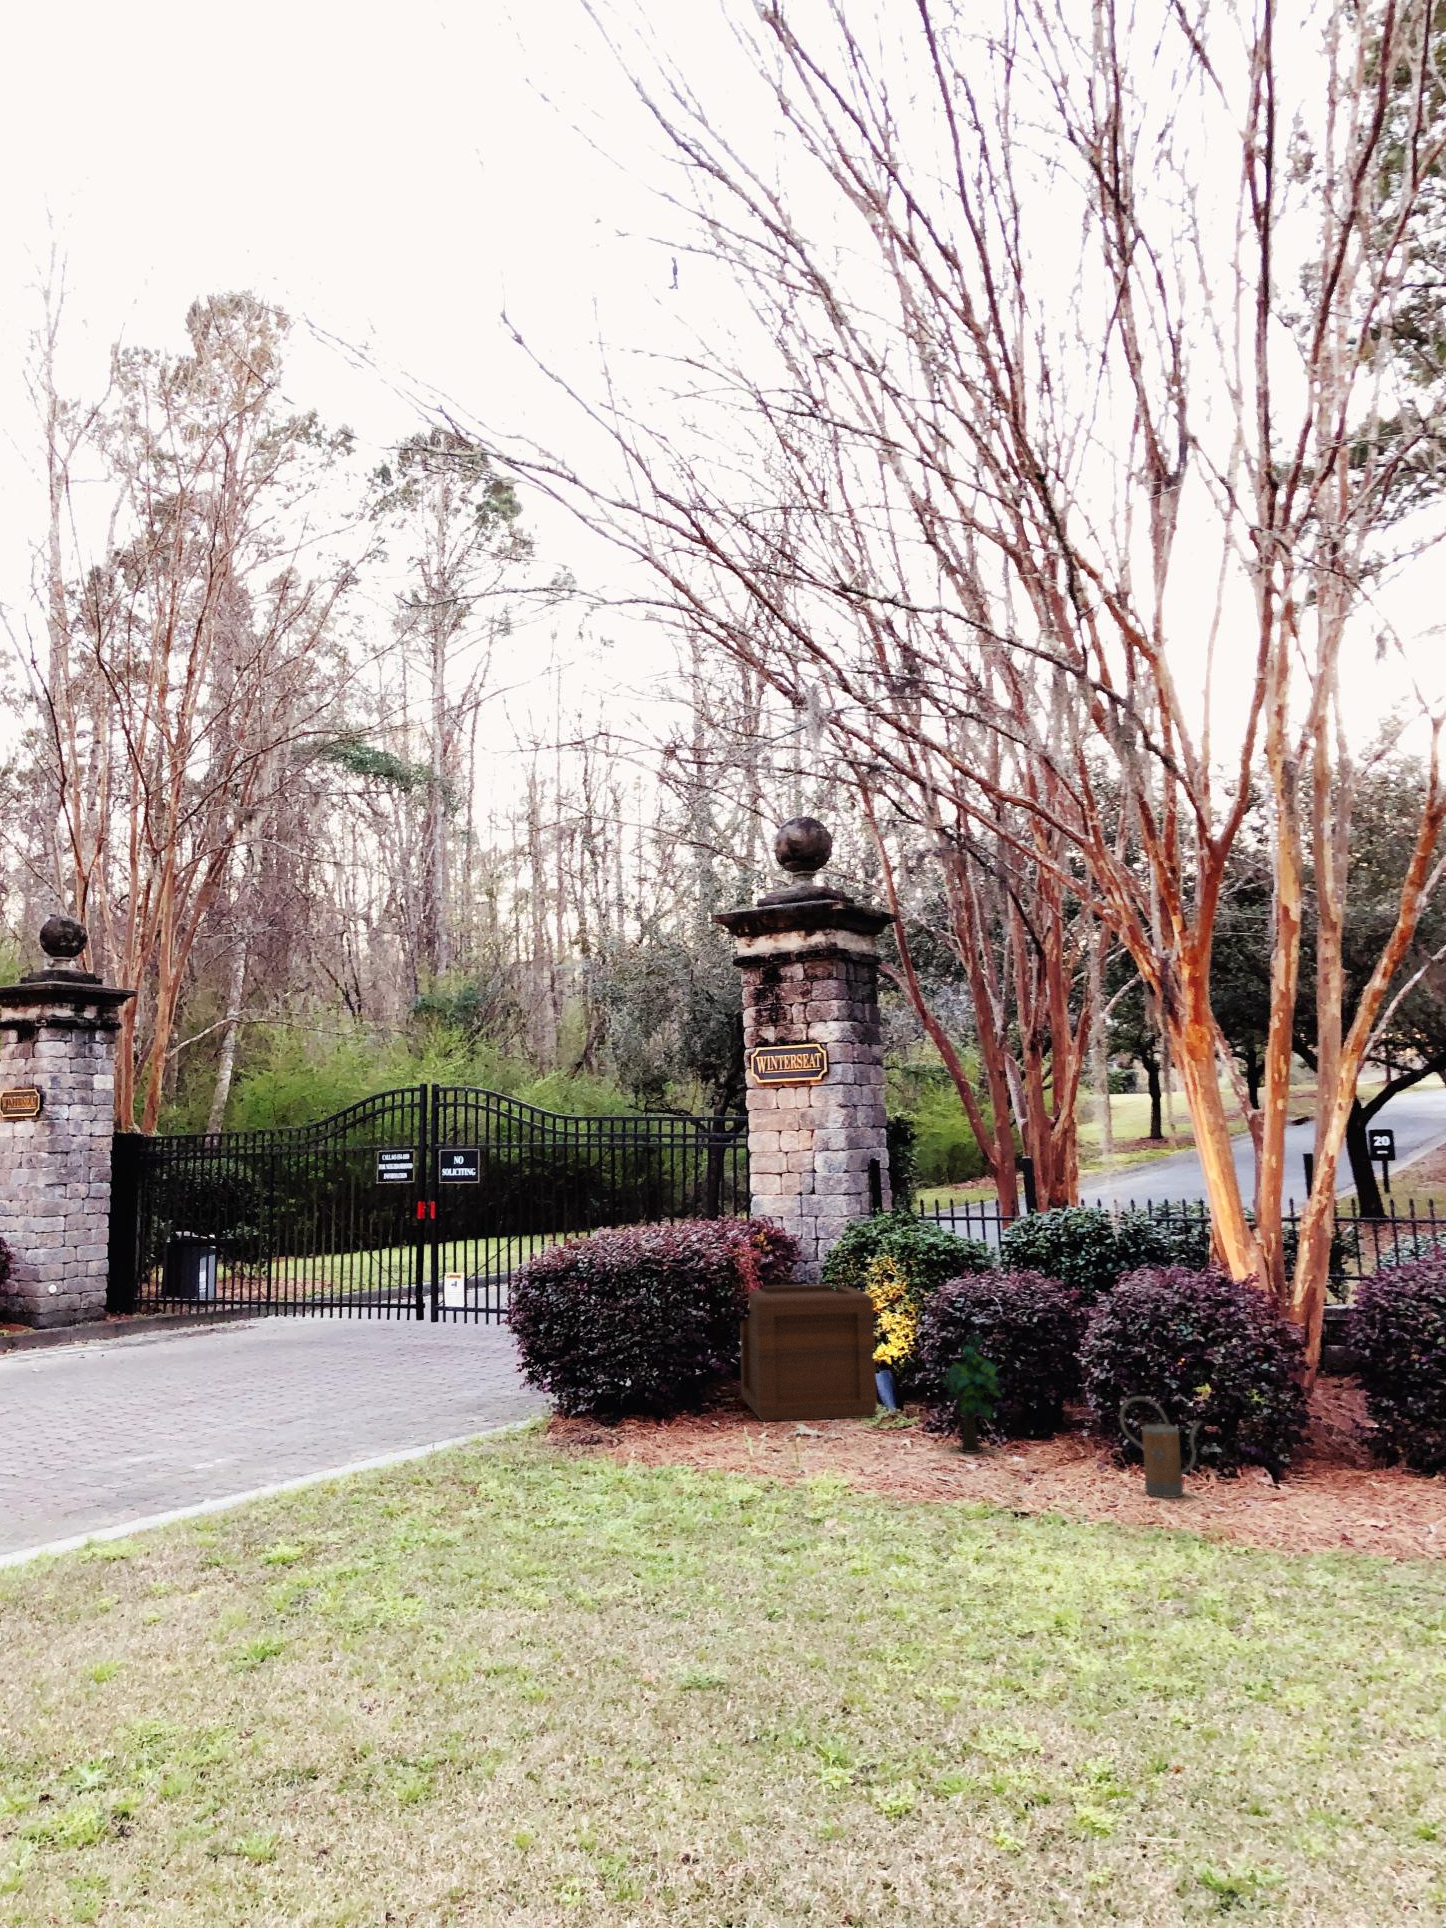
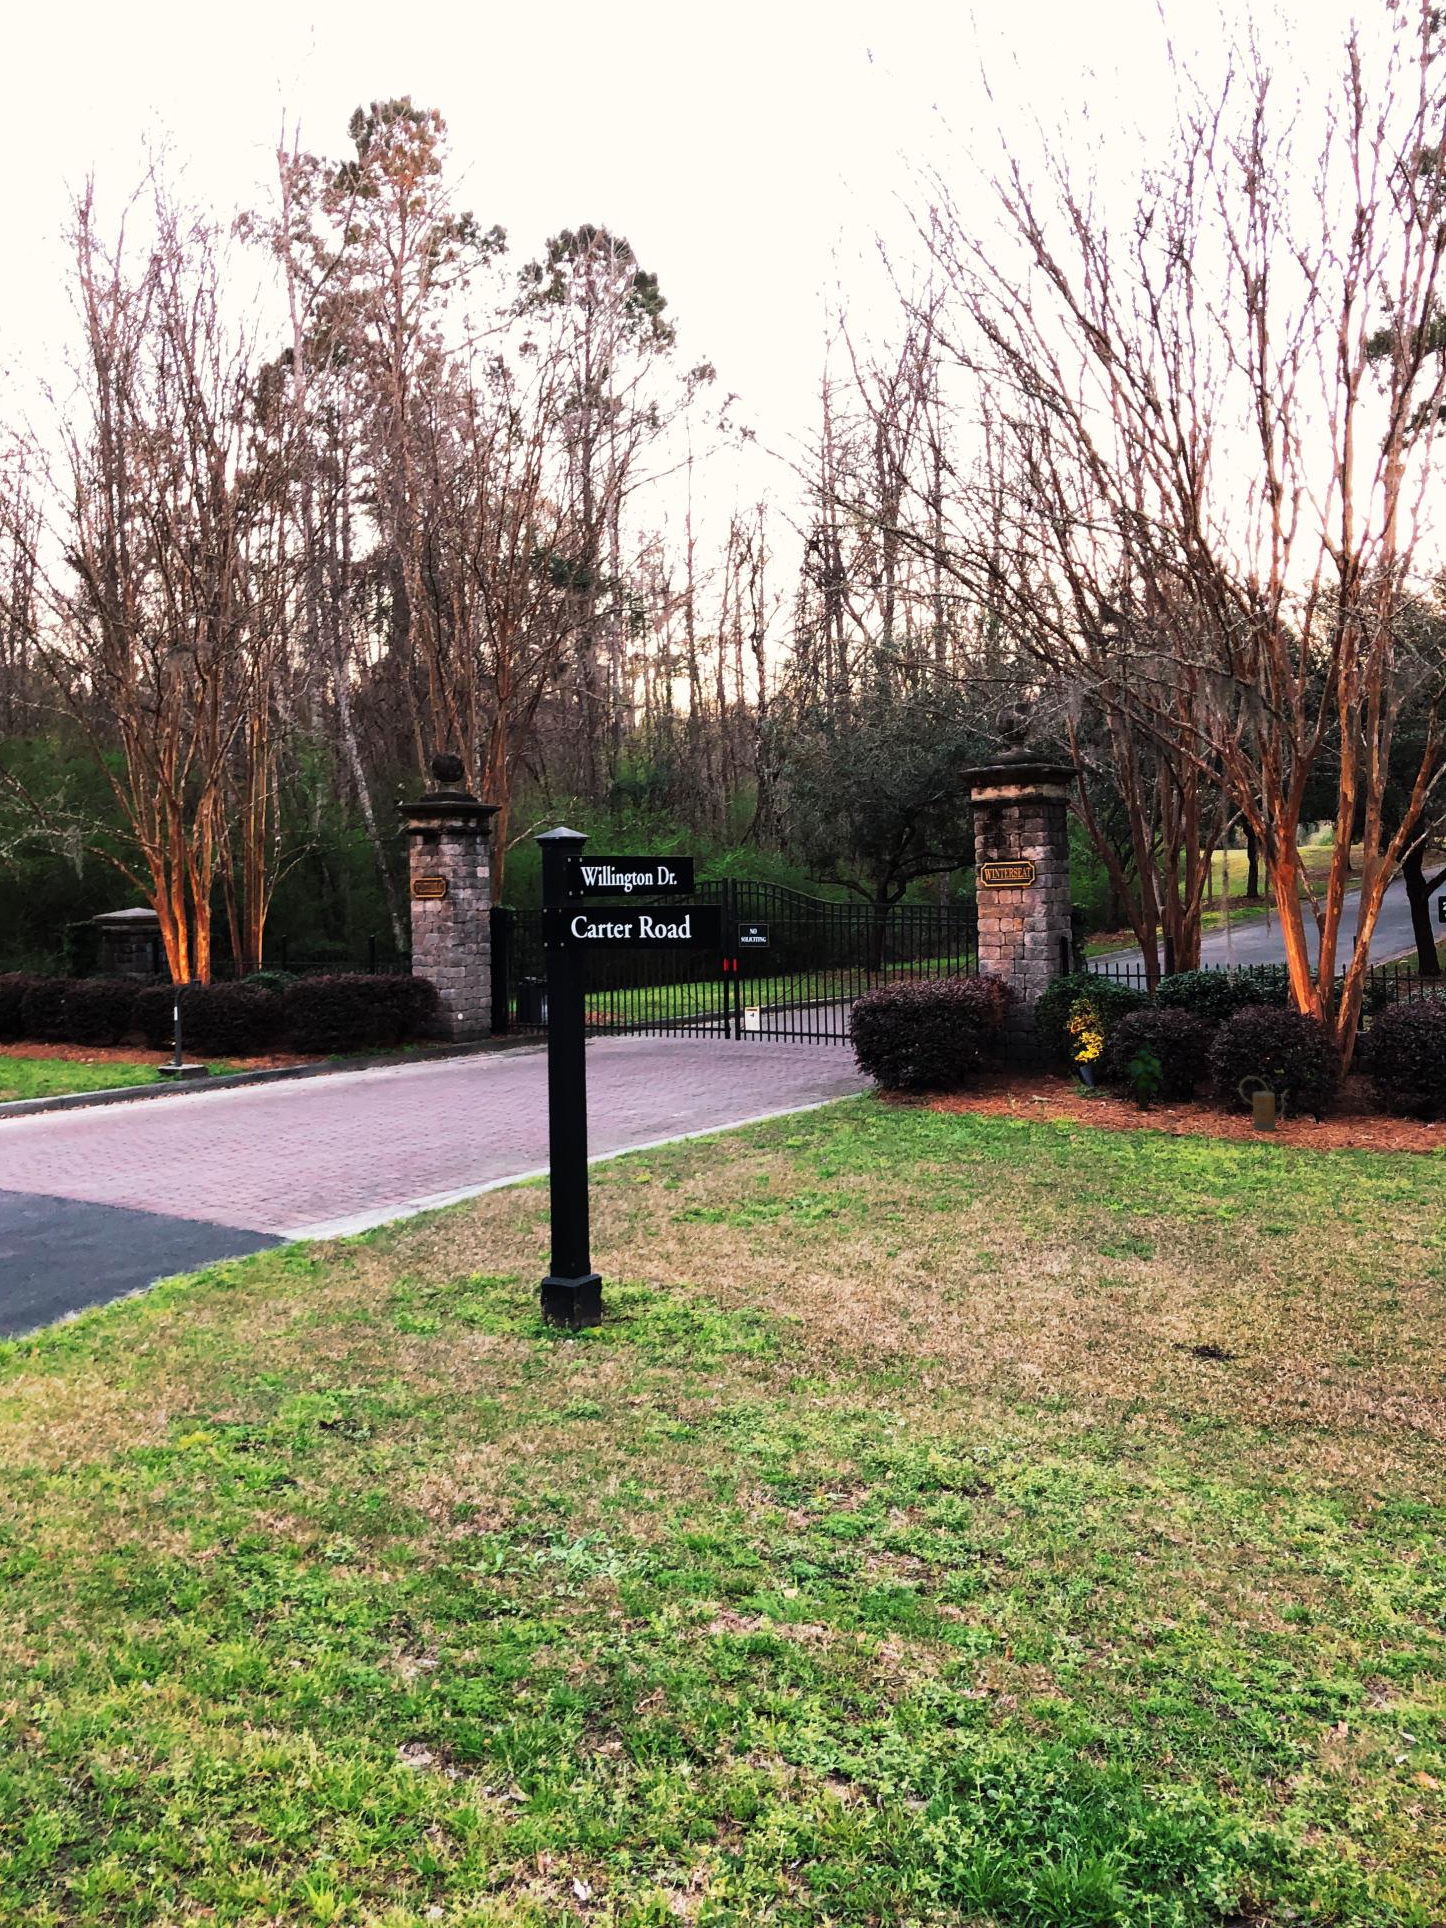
wooden crate: present [740,1284,877,1422] -> none [984,1013,1078,1096]

